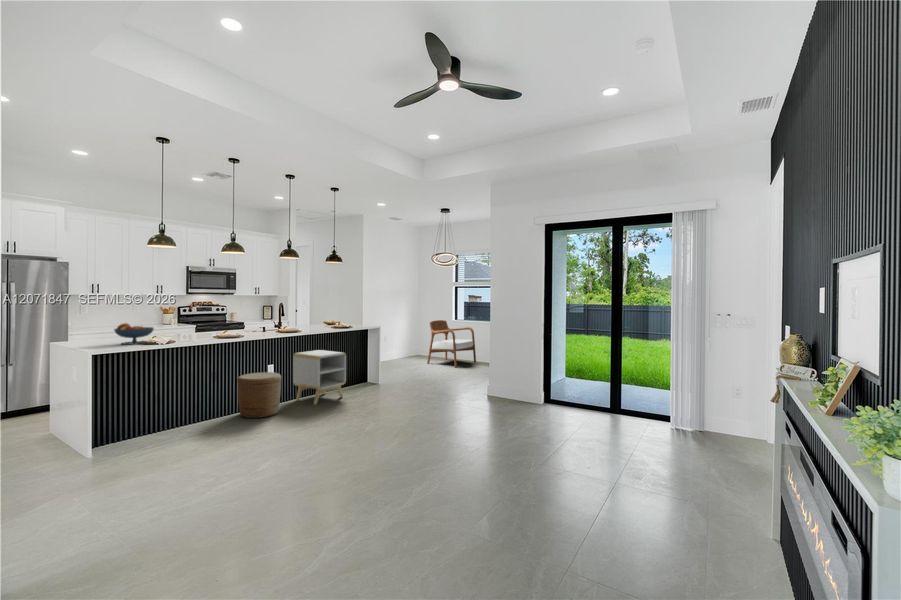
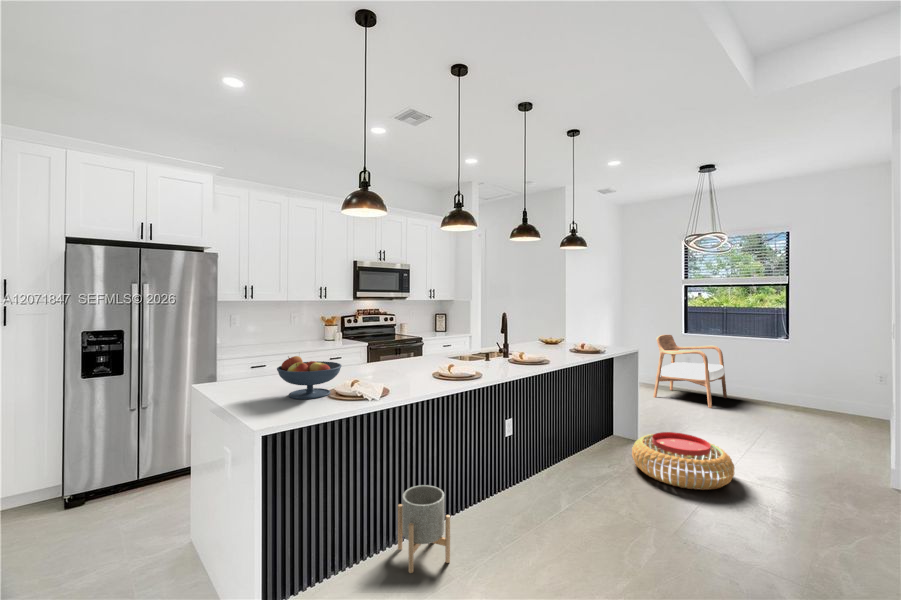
side table: present [293,350,346,405] -> none [531,390,619,496]
woven basket: present [237,372,281,418] -> none [467,438,542,537]
pouf: none [360,373,412,399] -> present [632,432,734,490]
planter: none [189,392,216,430] -> present [398,485,450,573]

